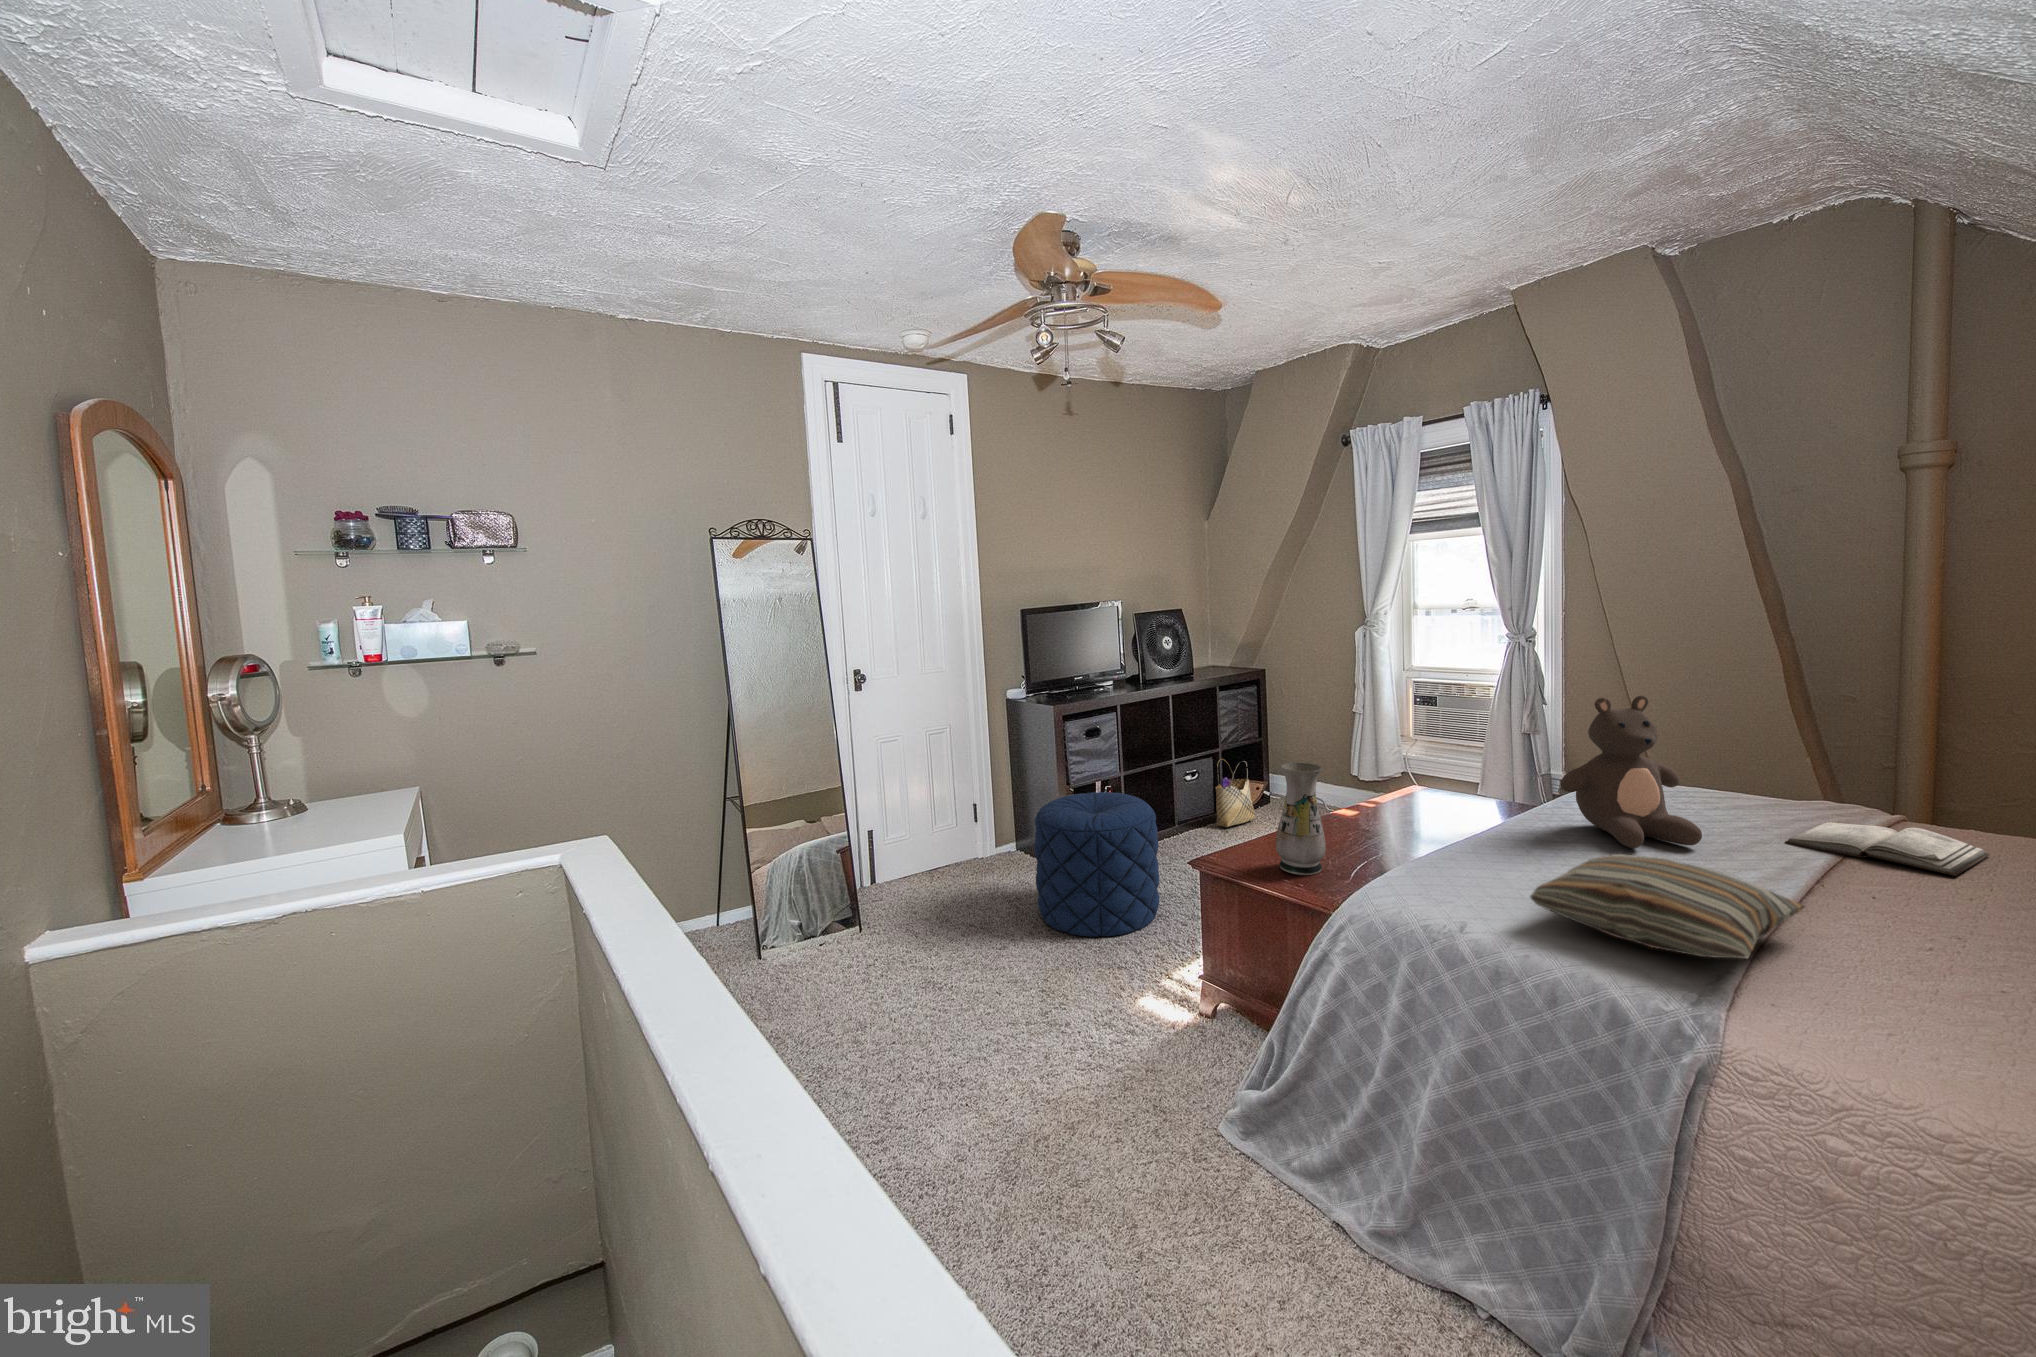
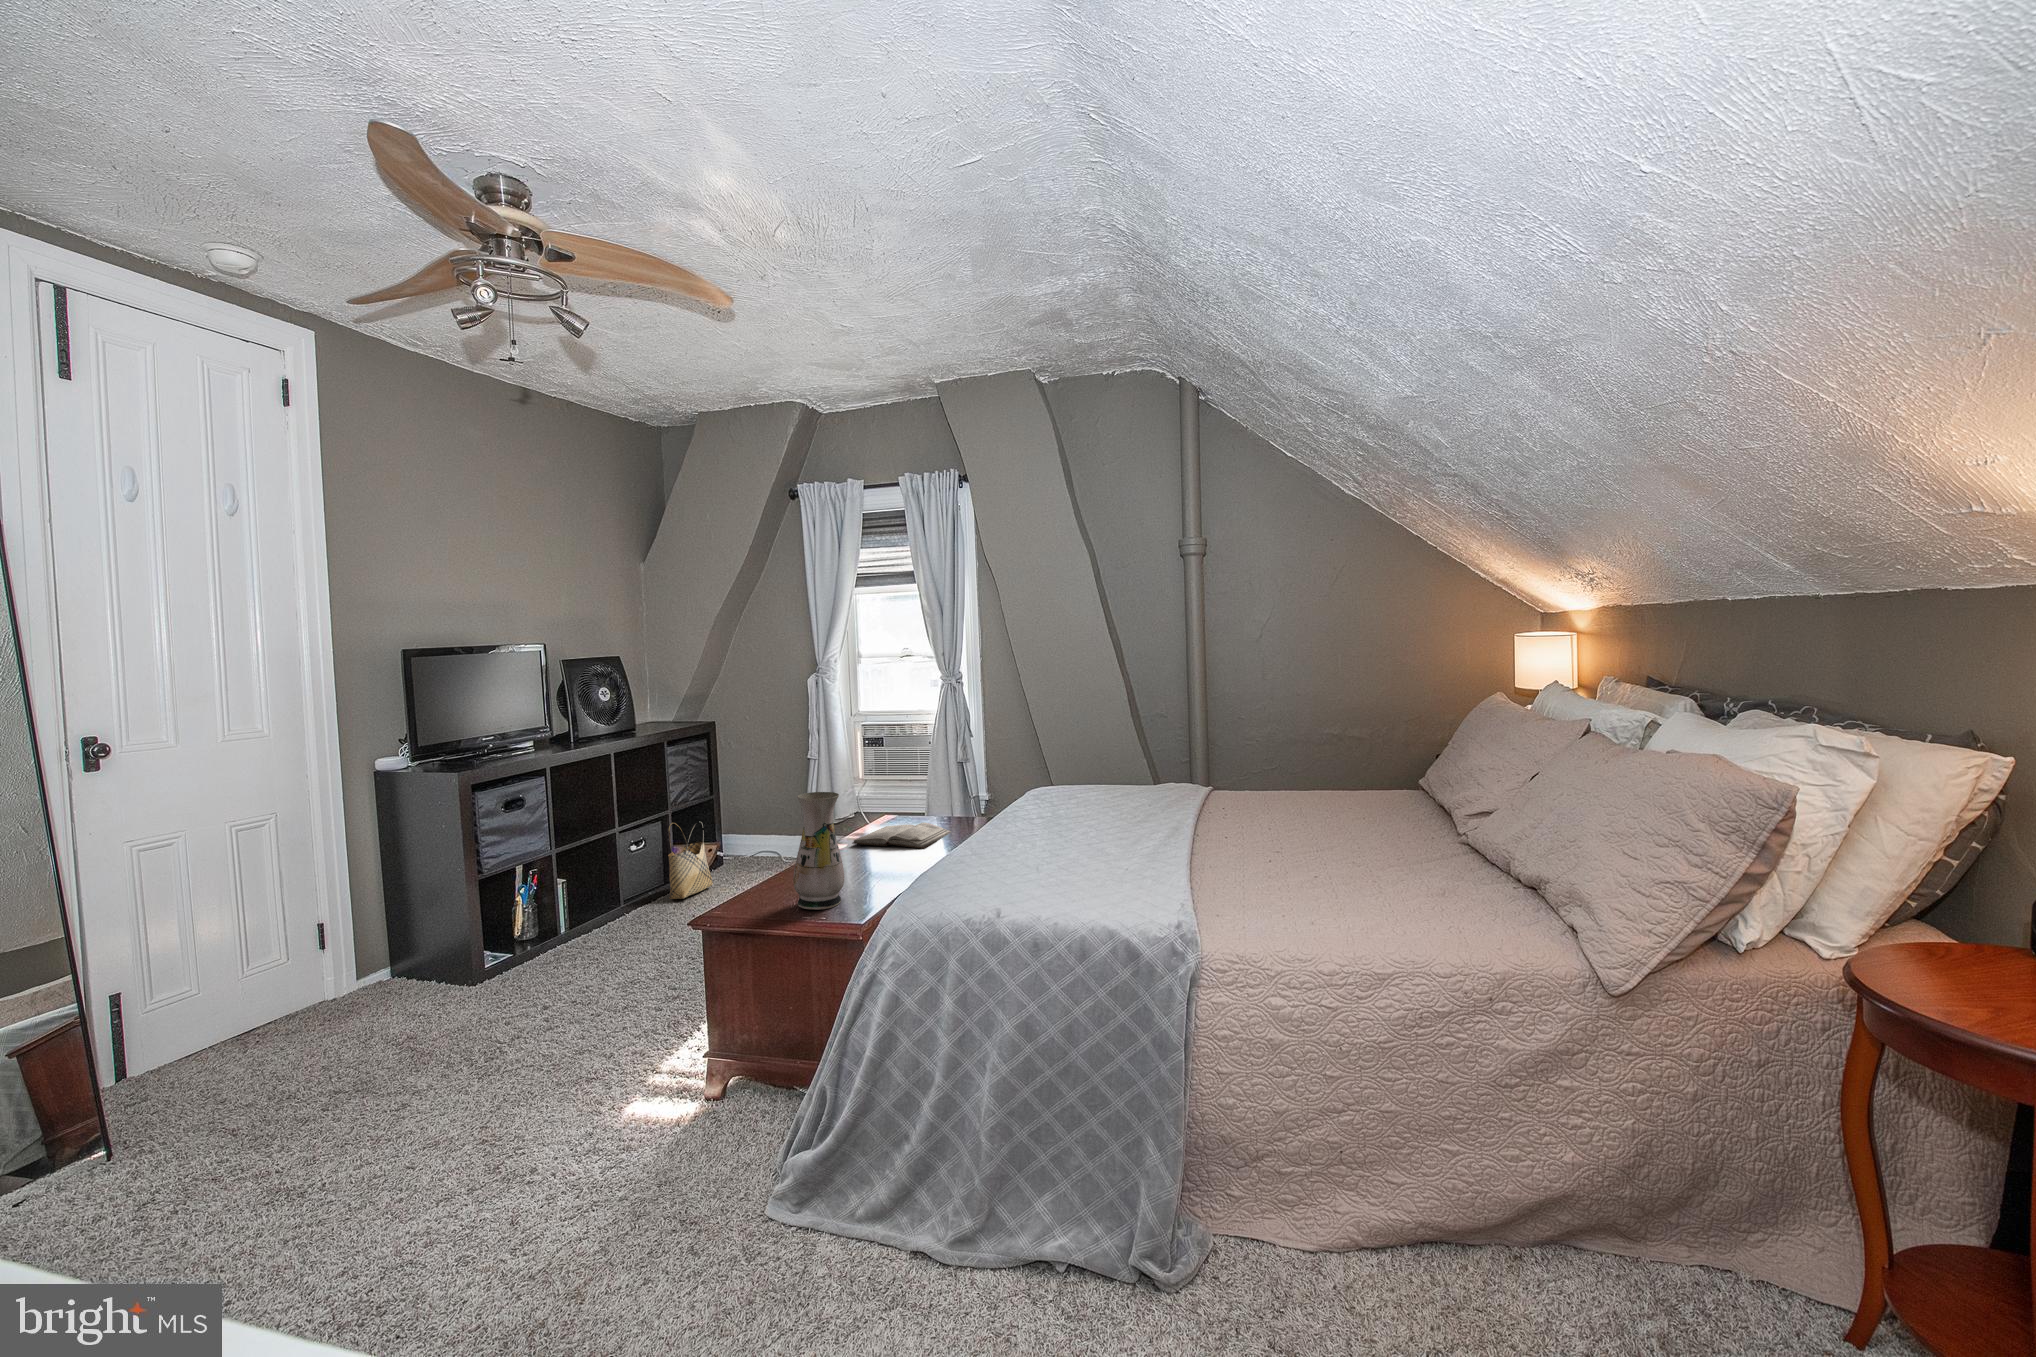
teddy bear: present [1560,695,1702,848] -> none [1033,708,1127,831]
pouf: present [1034,792,1159,937] -> none [446,869,628,1060]
diary: present [1785,822,1990,876] -> present [852,823,951,849]
pillow: present [1530,854,1804,959] -> none [1053,826,1212,894]

